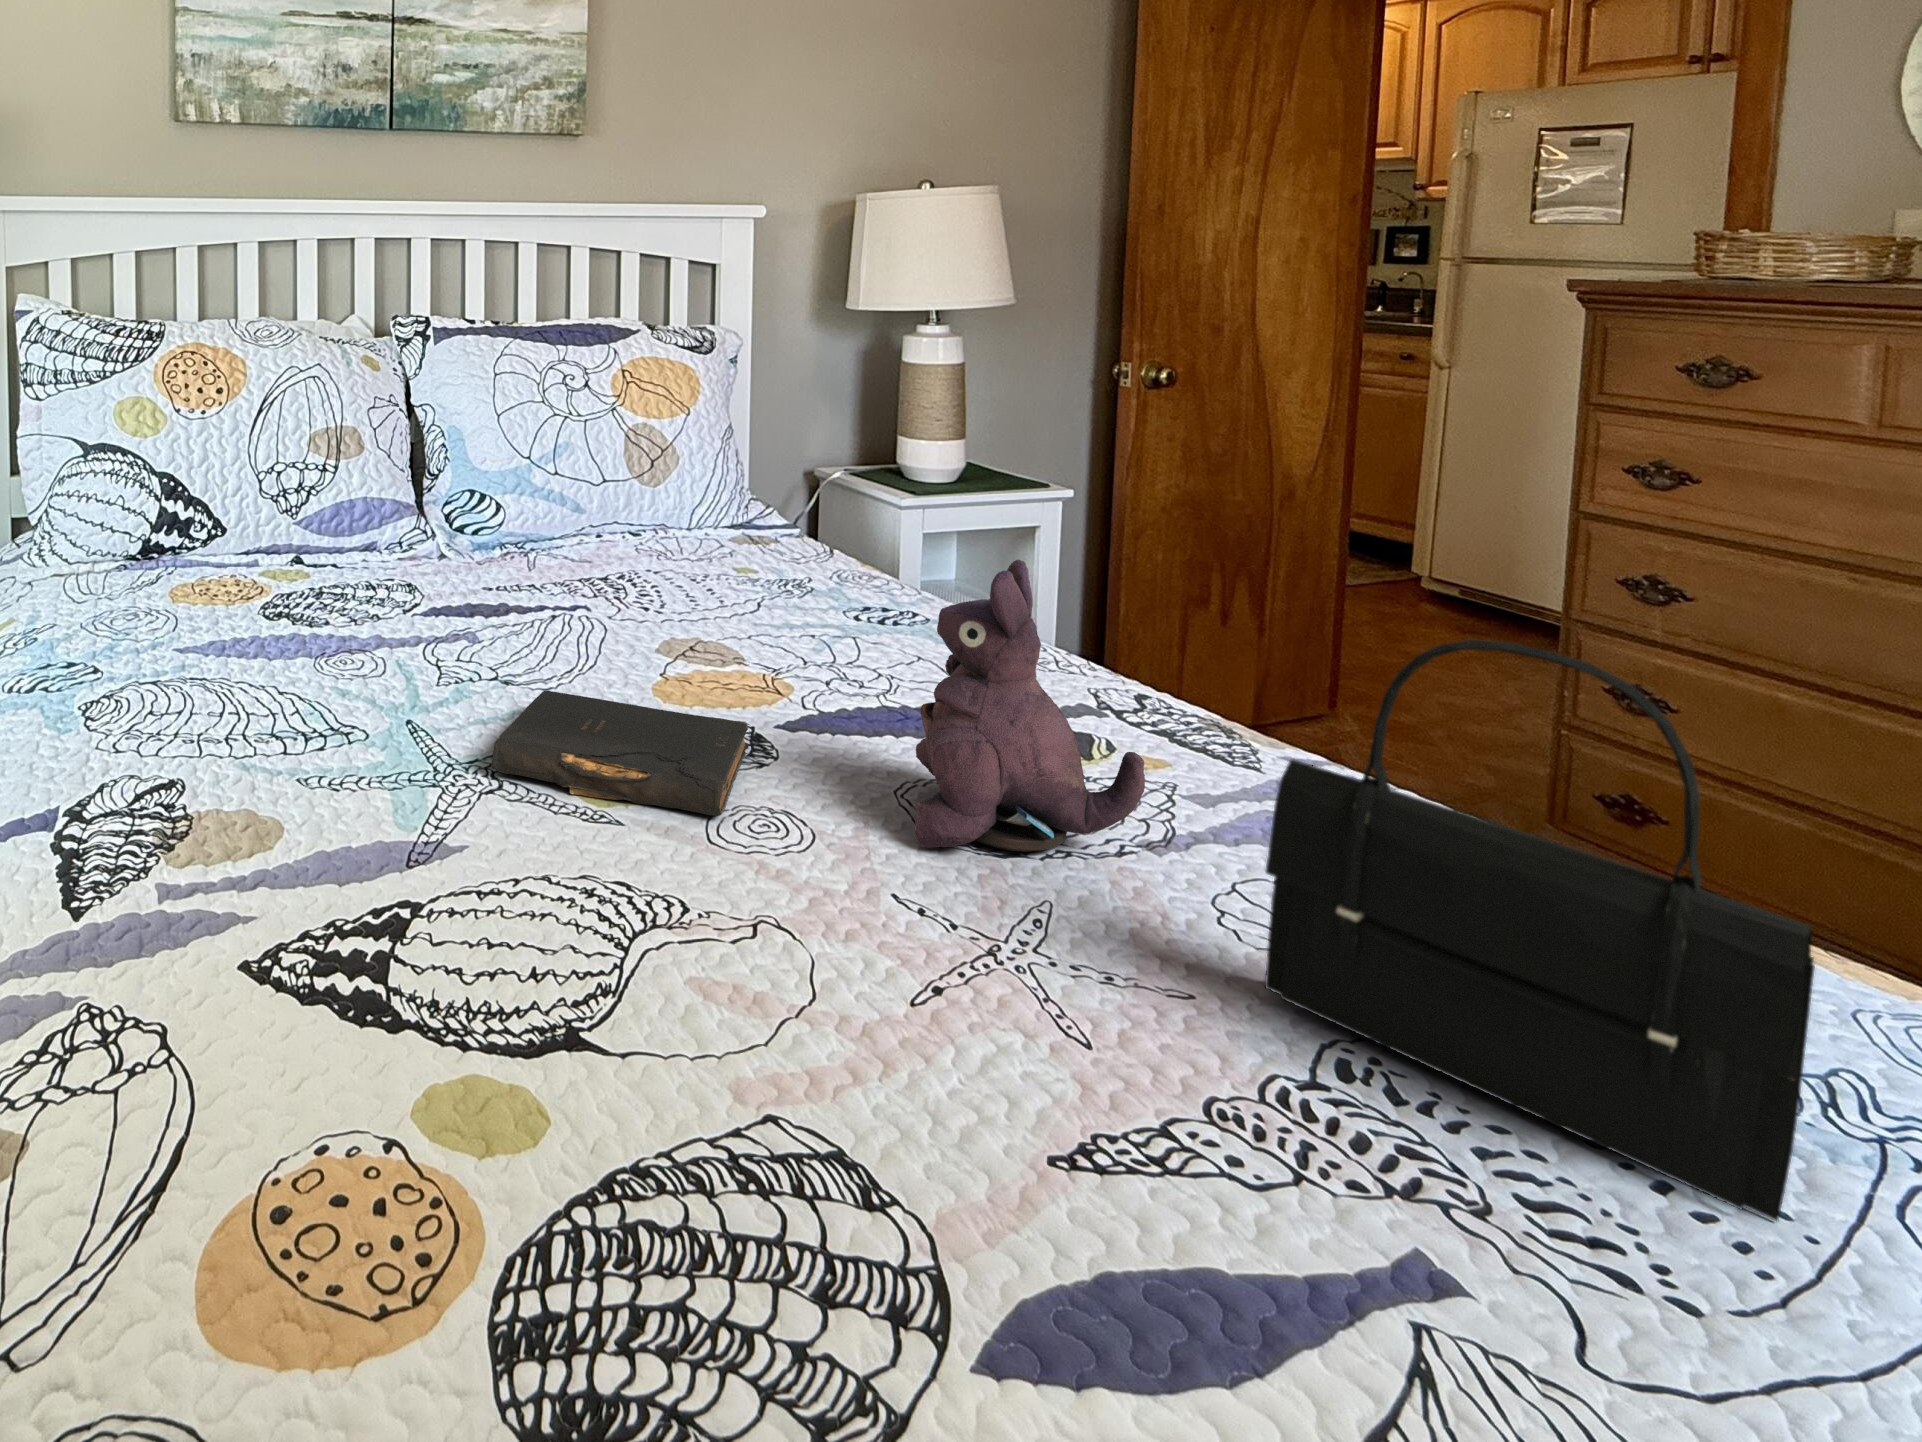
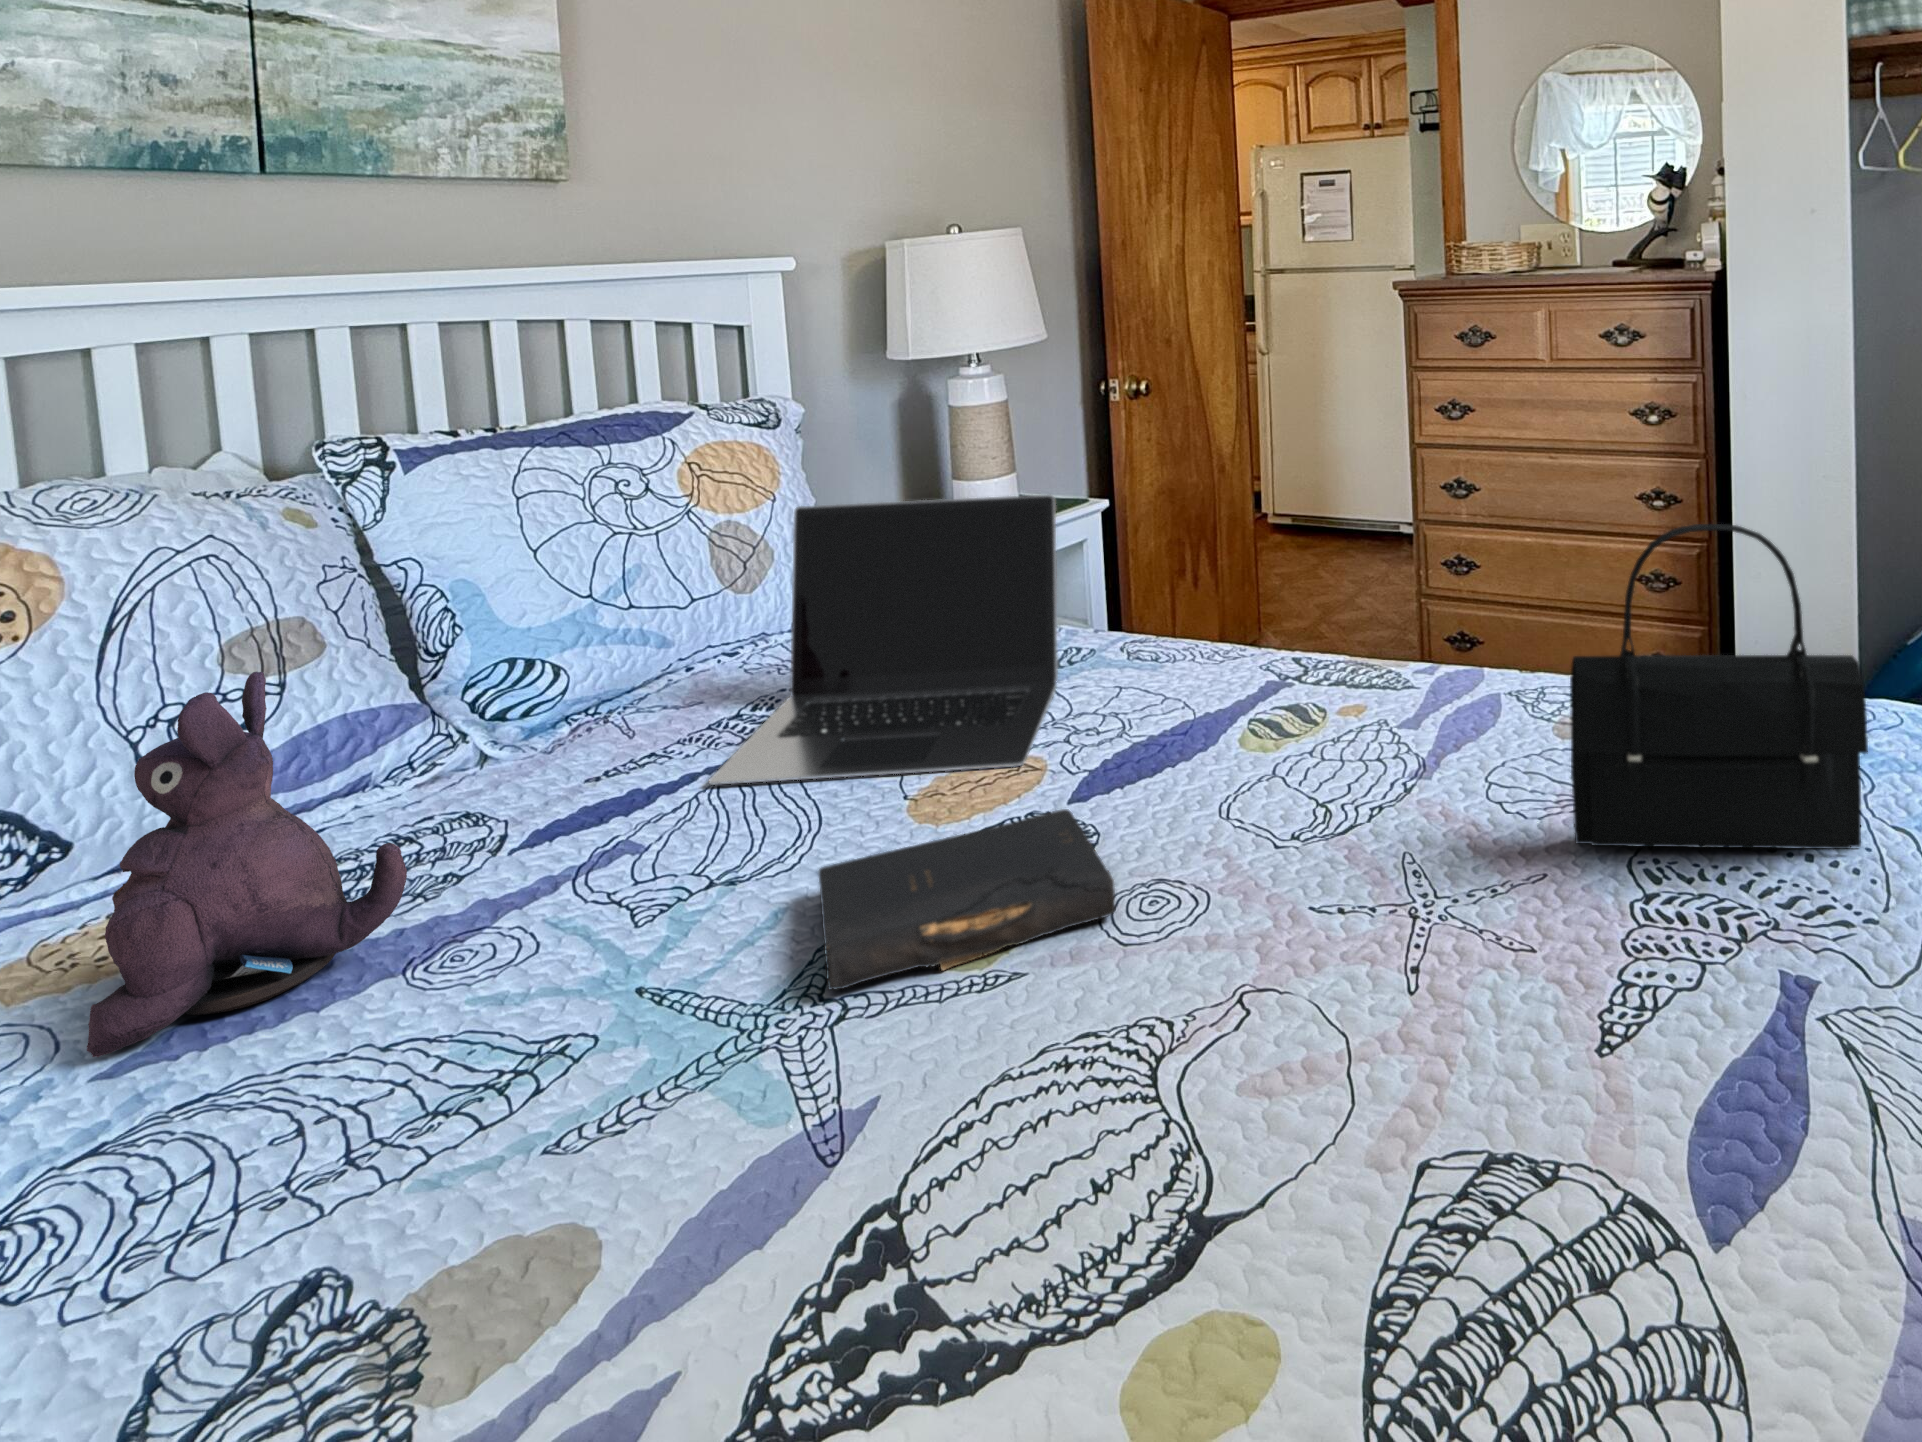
laptop: none [544,419,879,684] -> present [709,494,1058,785]
plush toy: present [914,560,1145,852] -> present [87,672,407,1057]

